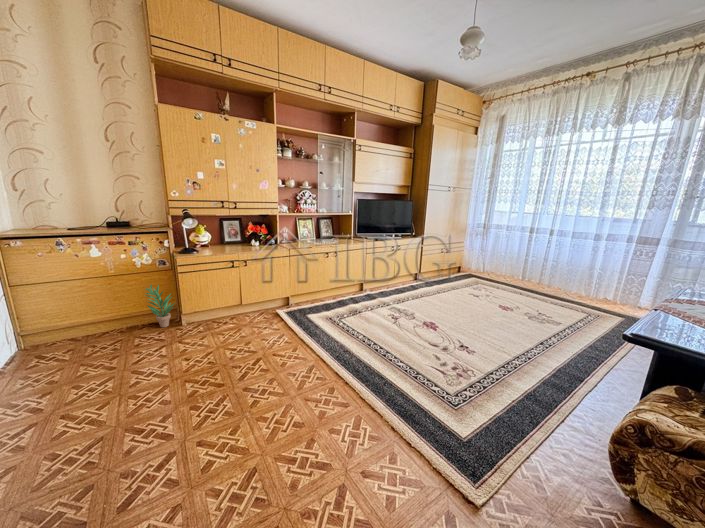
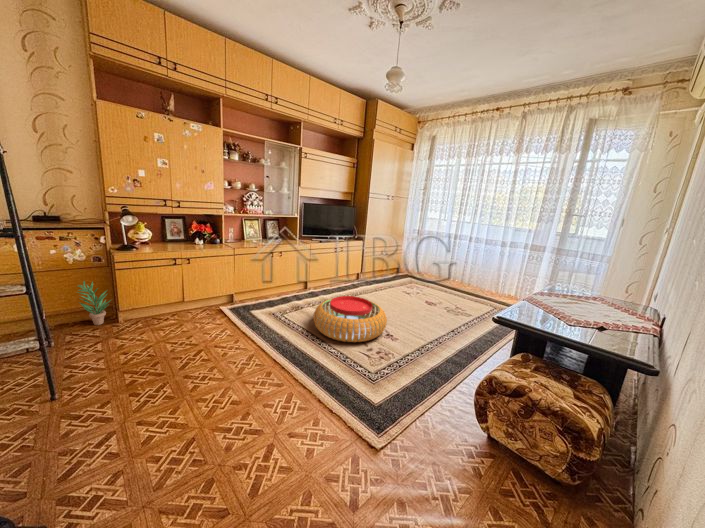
pouf: none [375,300,460,355] -> present [313,296,387,342]

